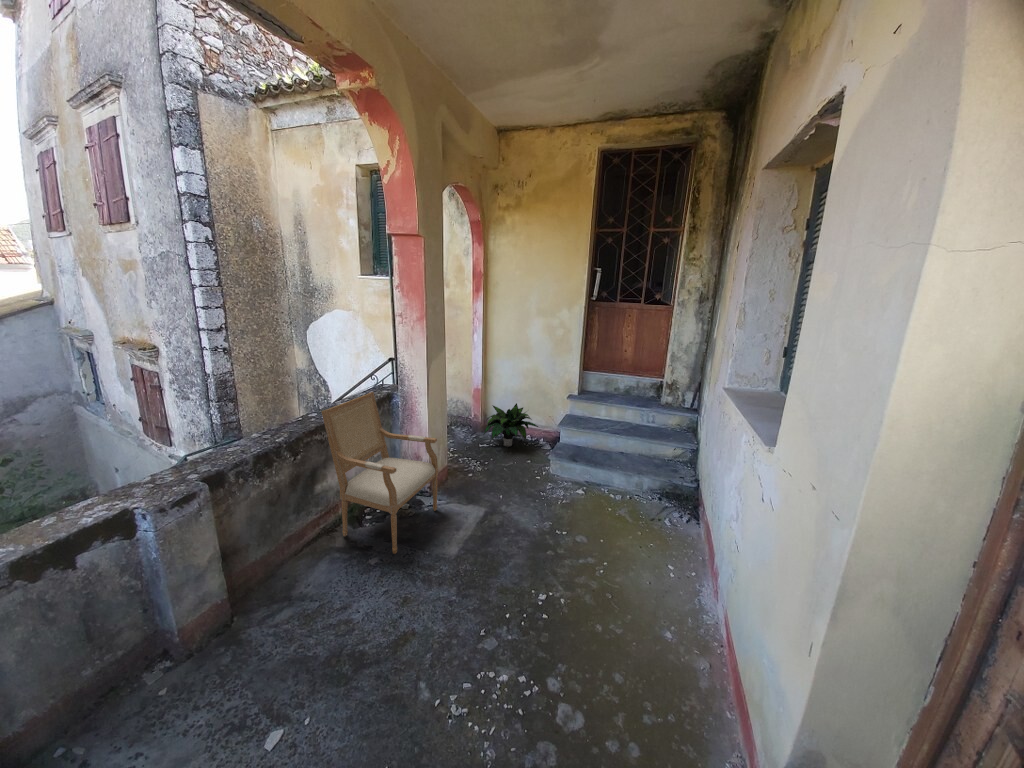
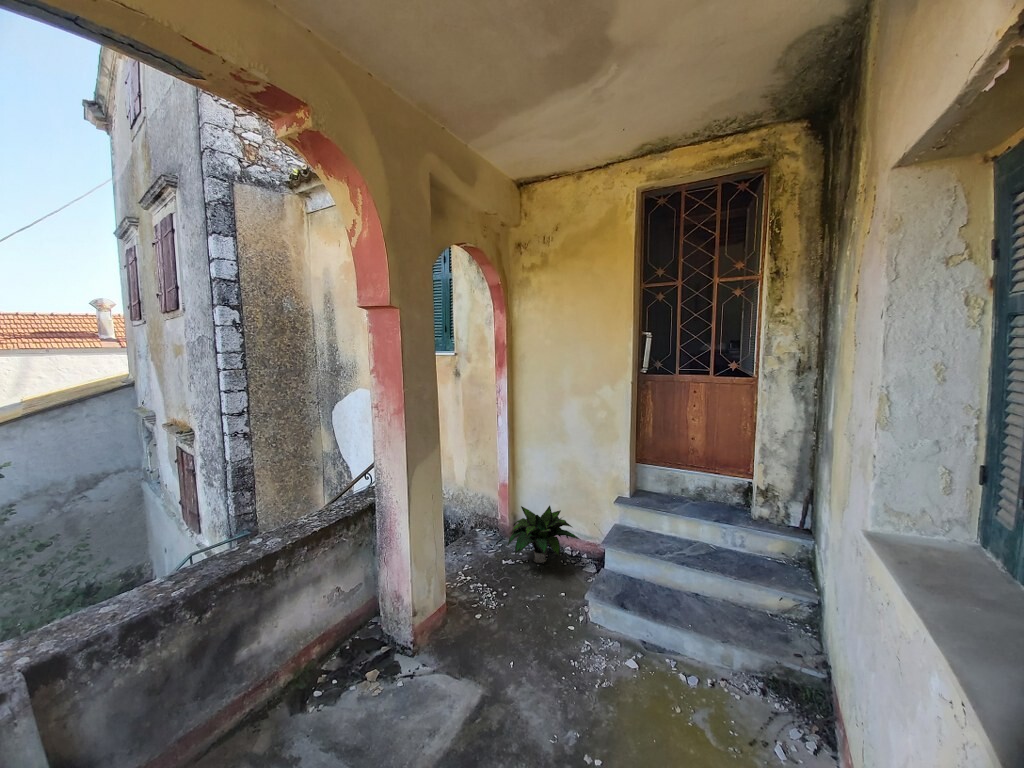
chair: present [322,392,438,554] -> none [256,502,413,745]

